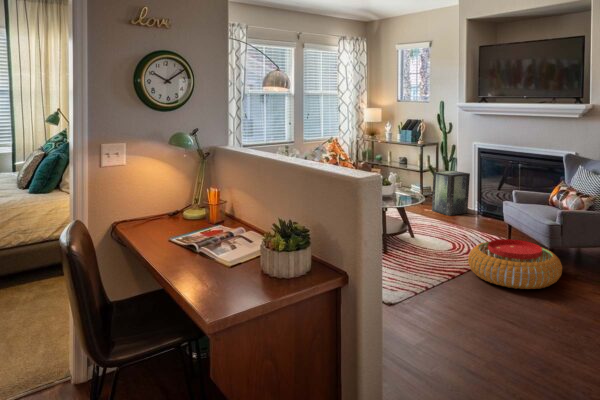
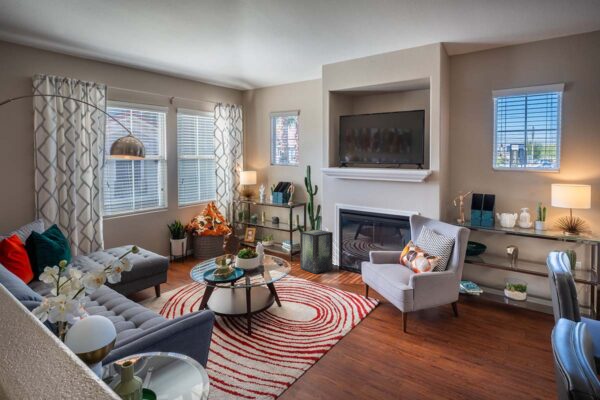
pouf: present [468,239,562,289] -> none [327,306,419,368]

